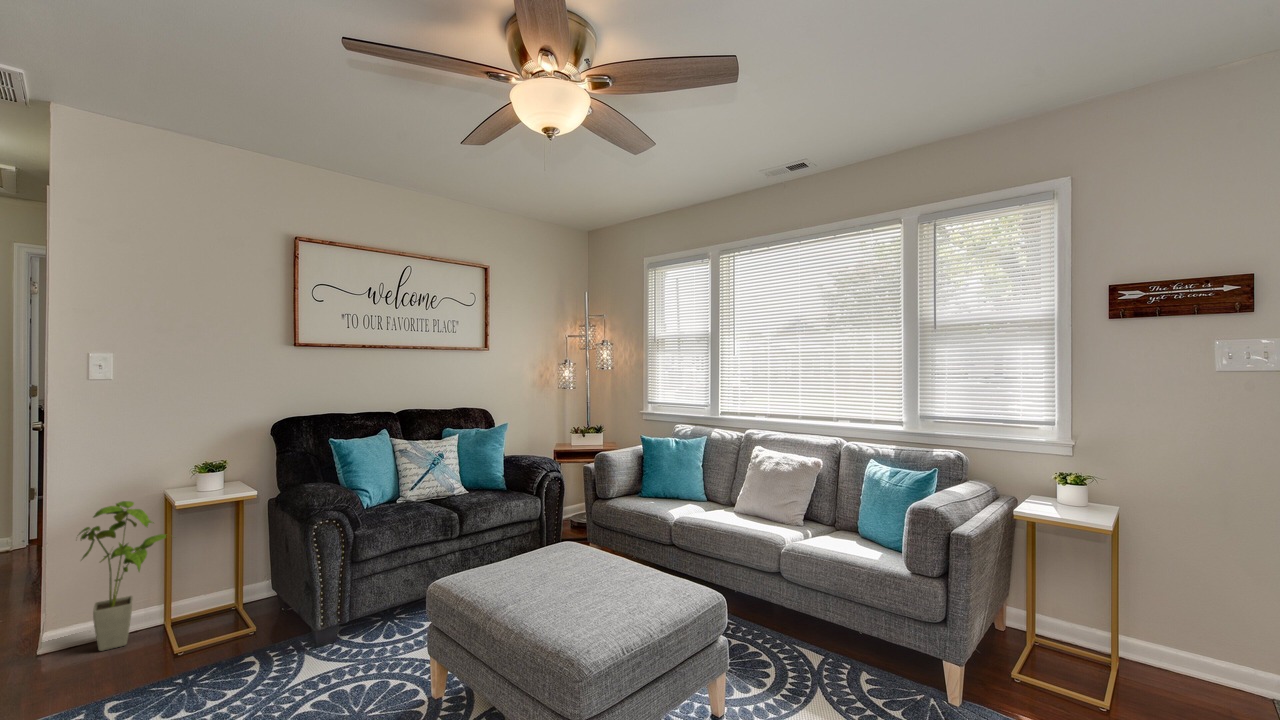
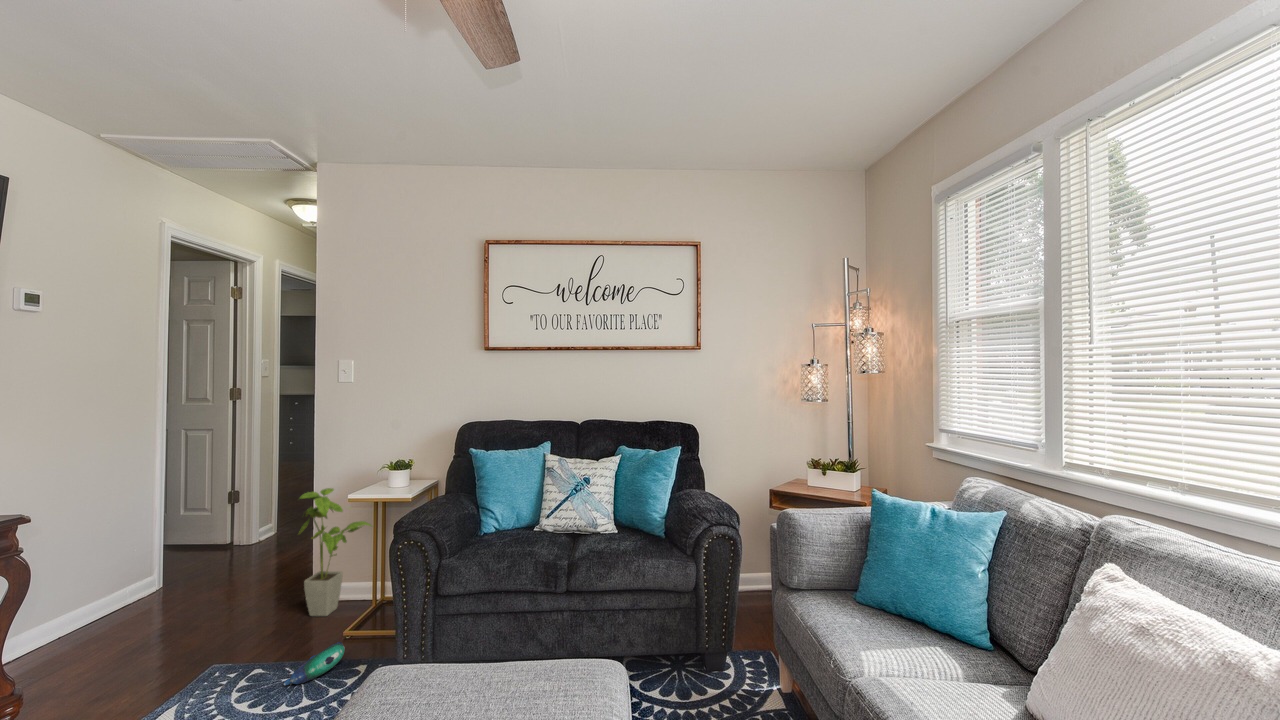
plush toy: none [185,640,231,684] -> present [283,642,345,686]

